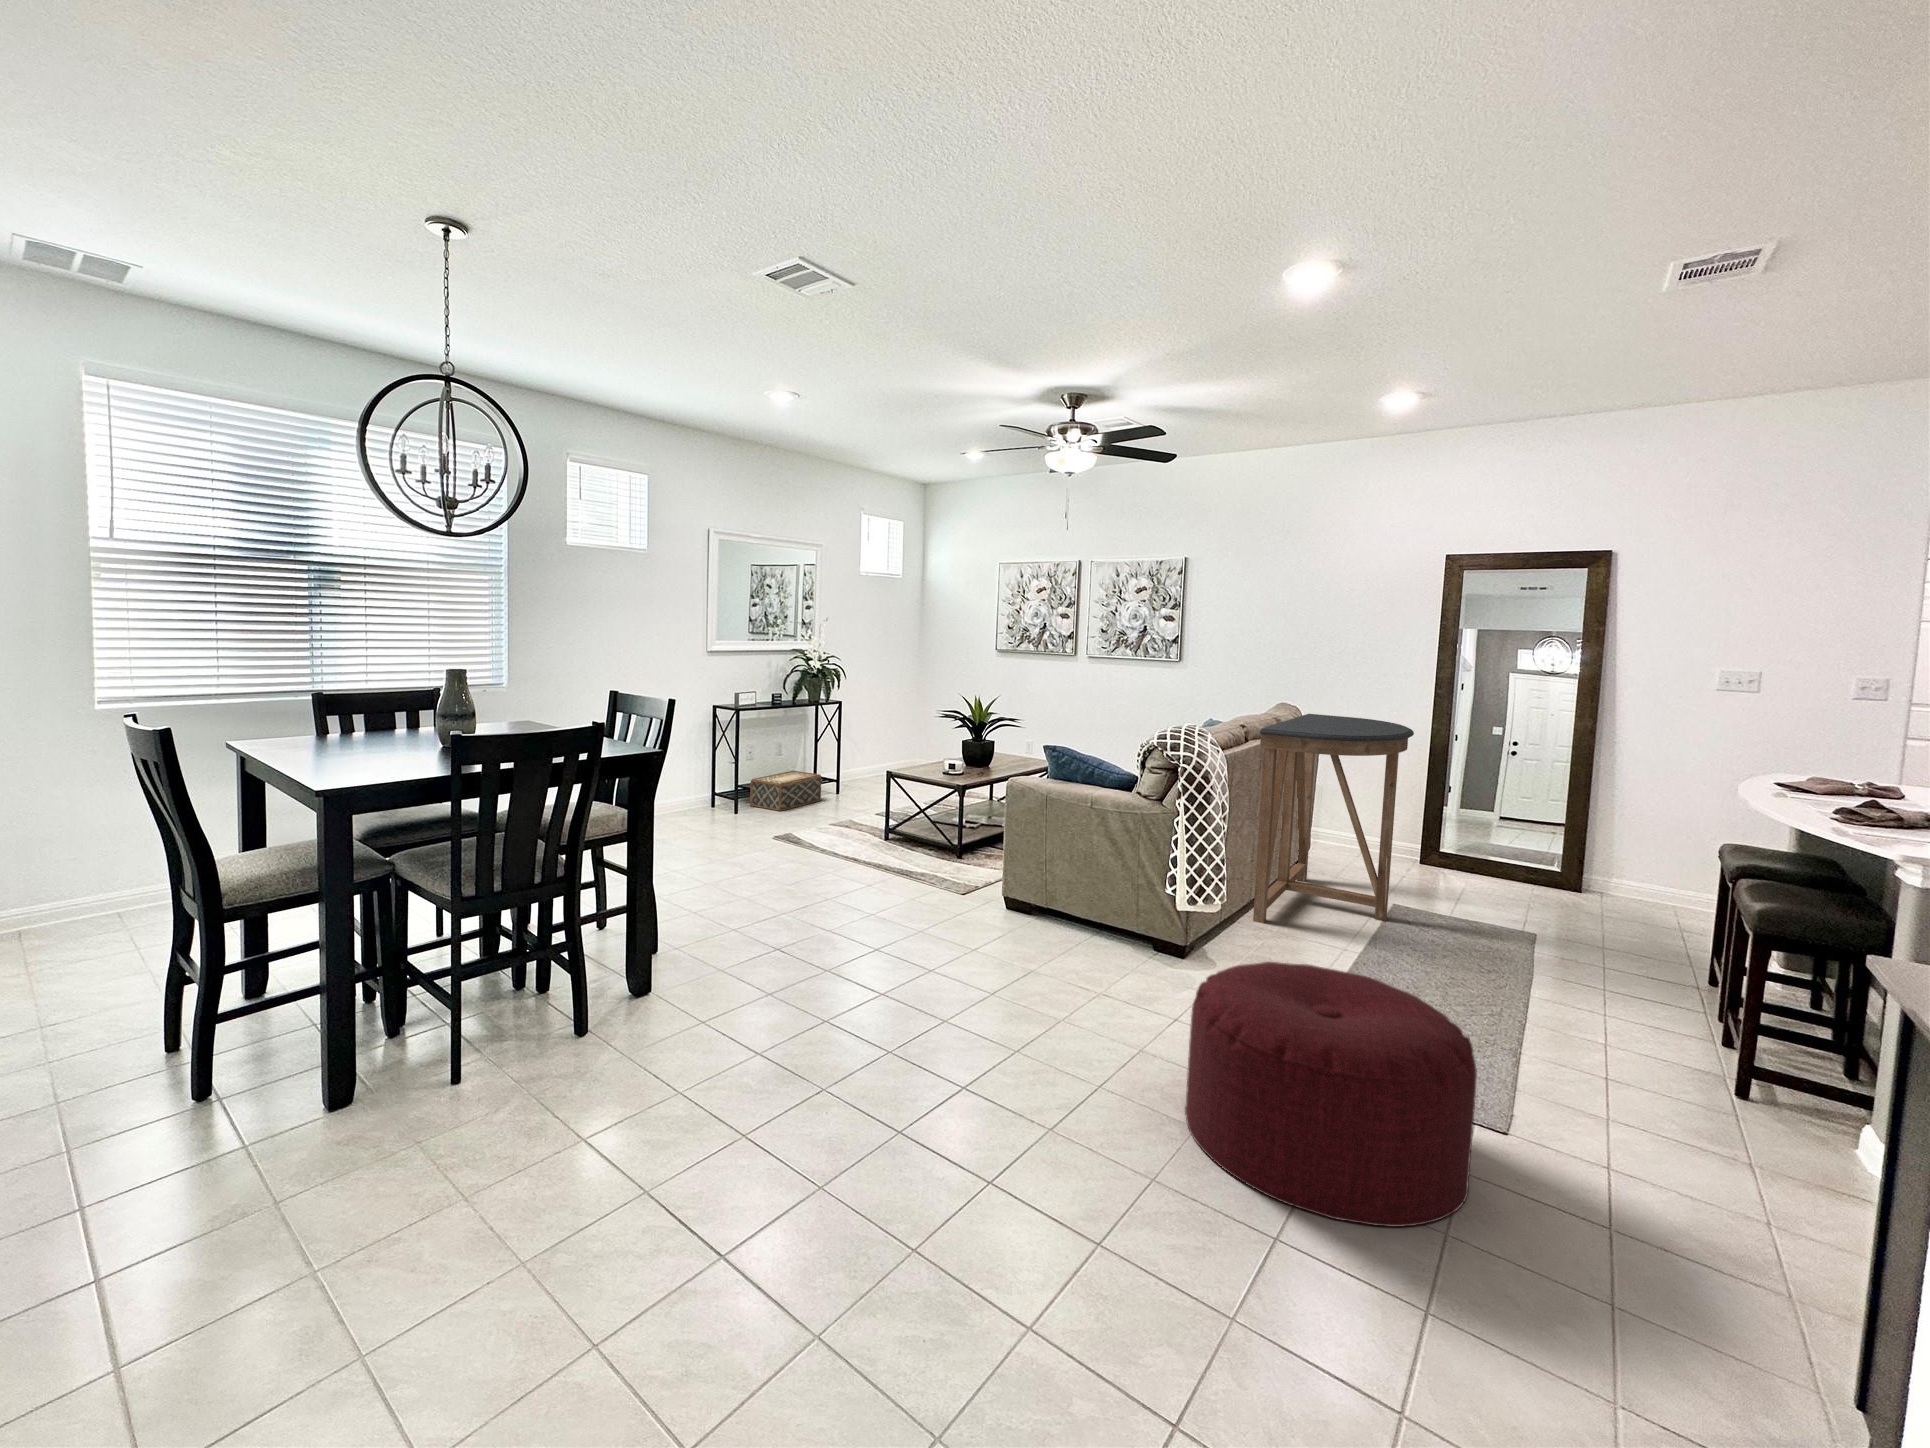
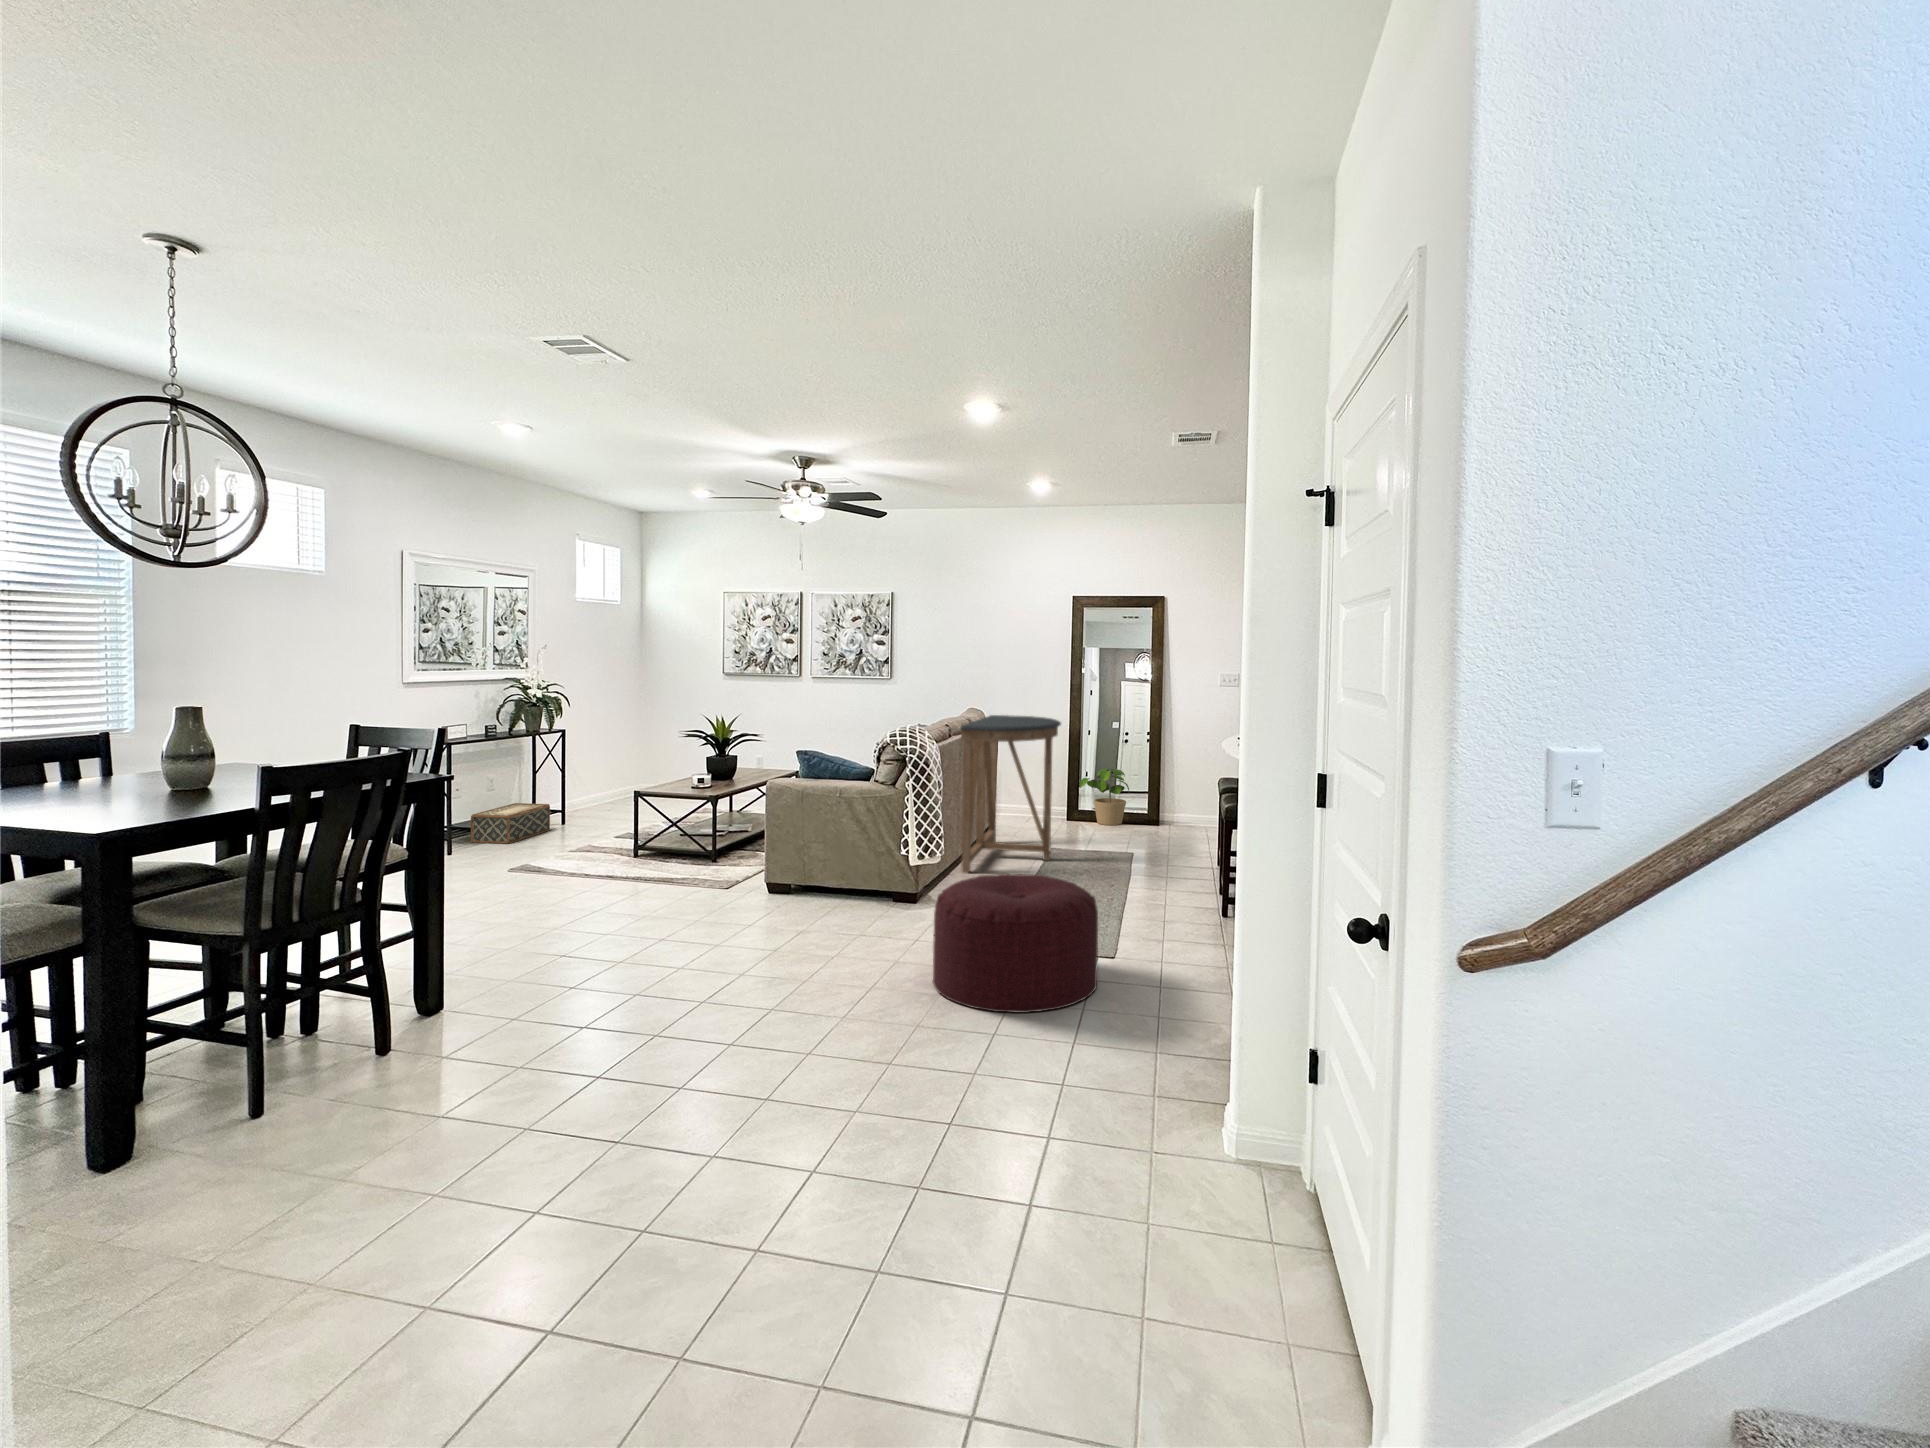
potted plant: none [1437,796,1517,875] -> present [1080,769,1129,825]

